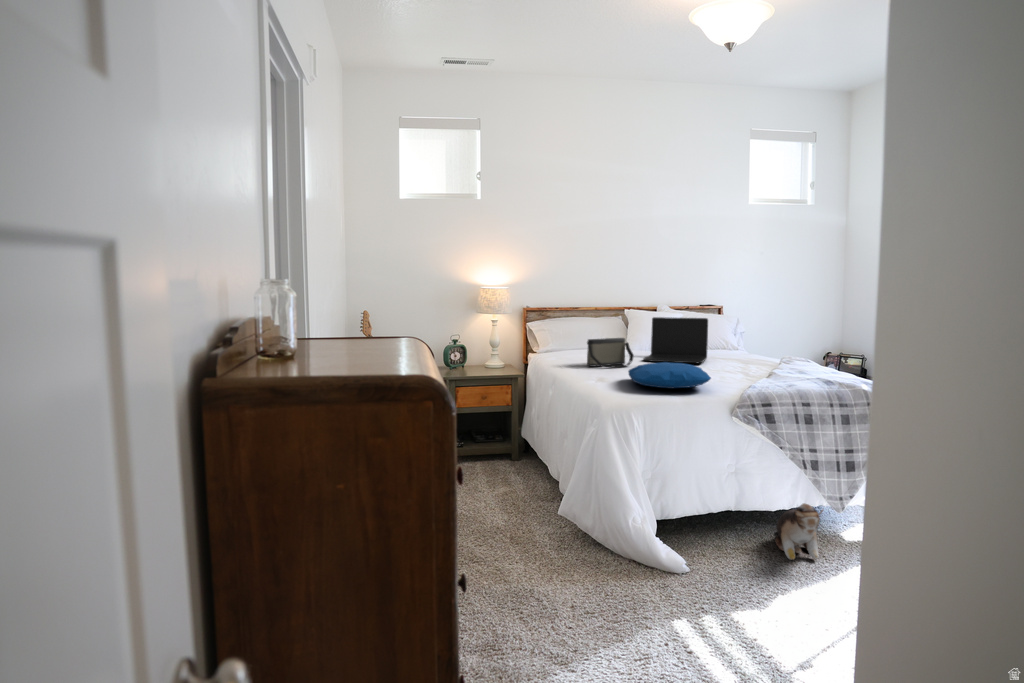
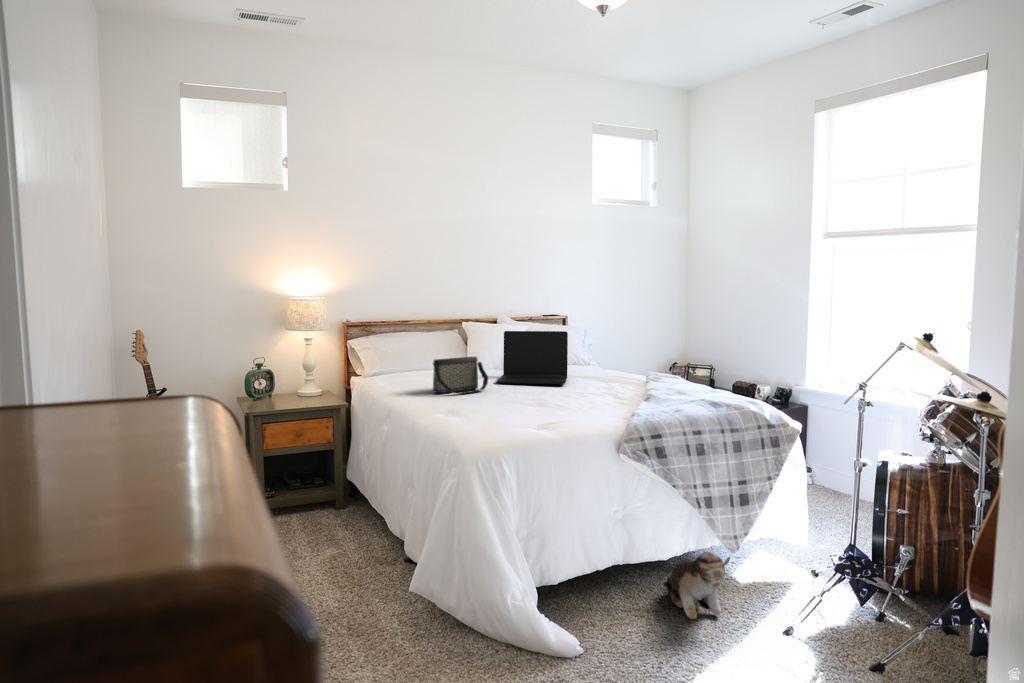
pillow: present [628,362,711,389] -> none [489,387,591,420]

